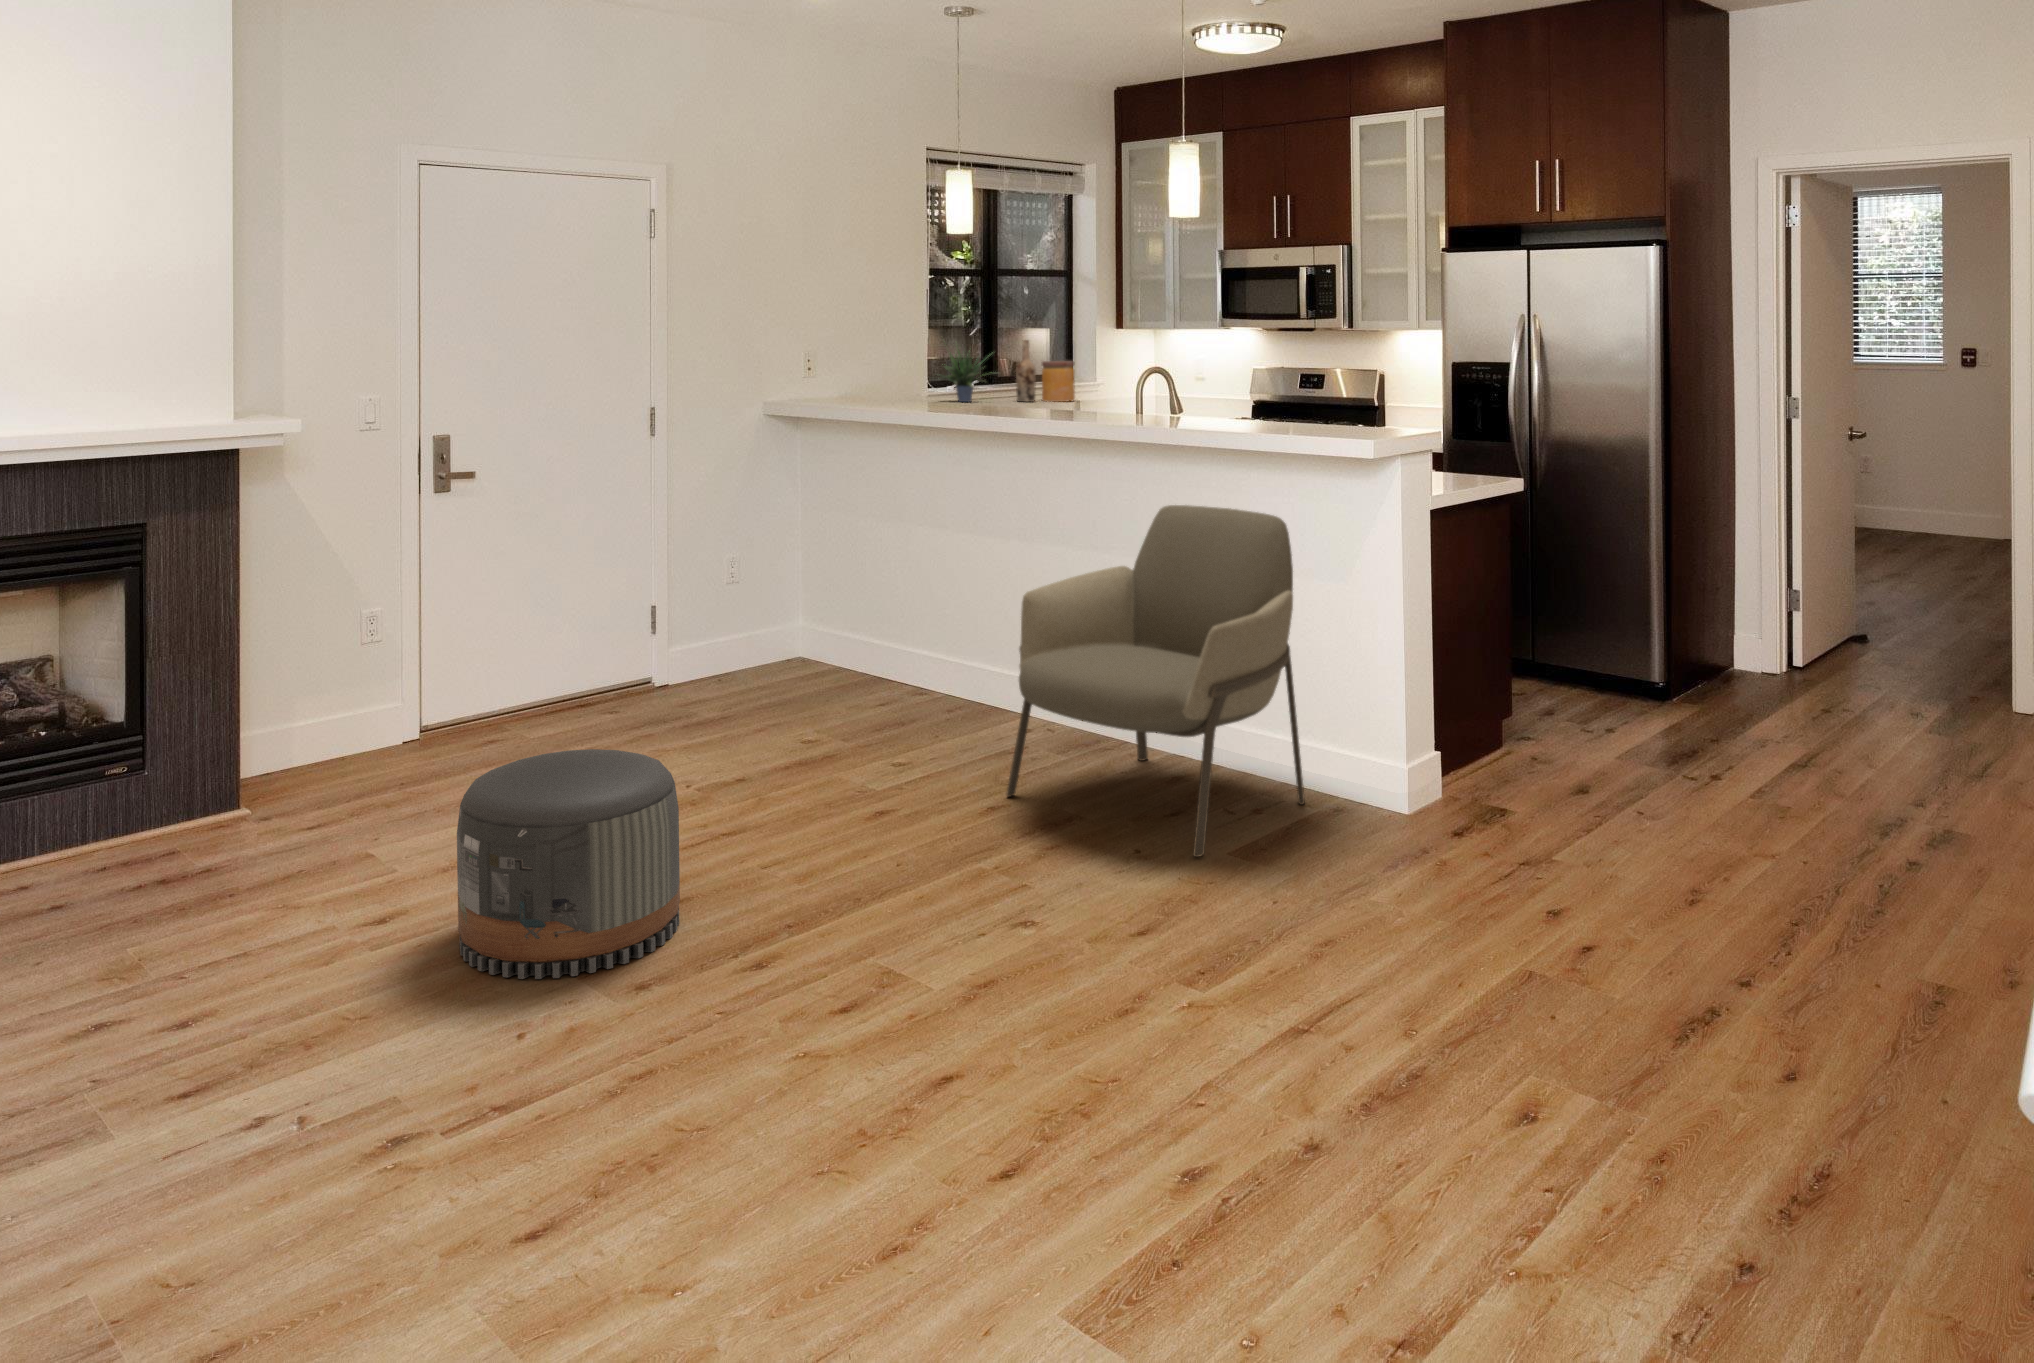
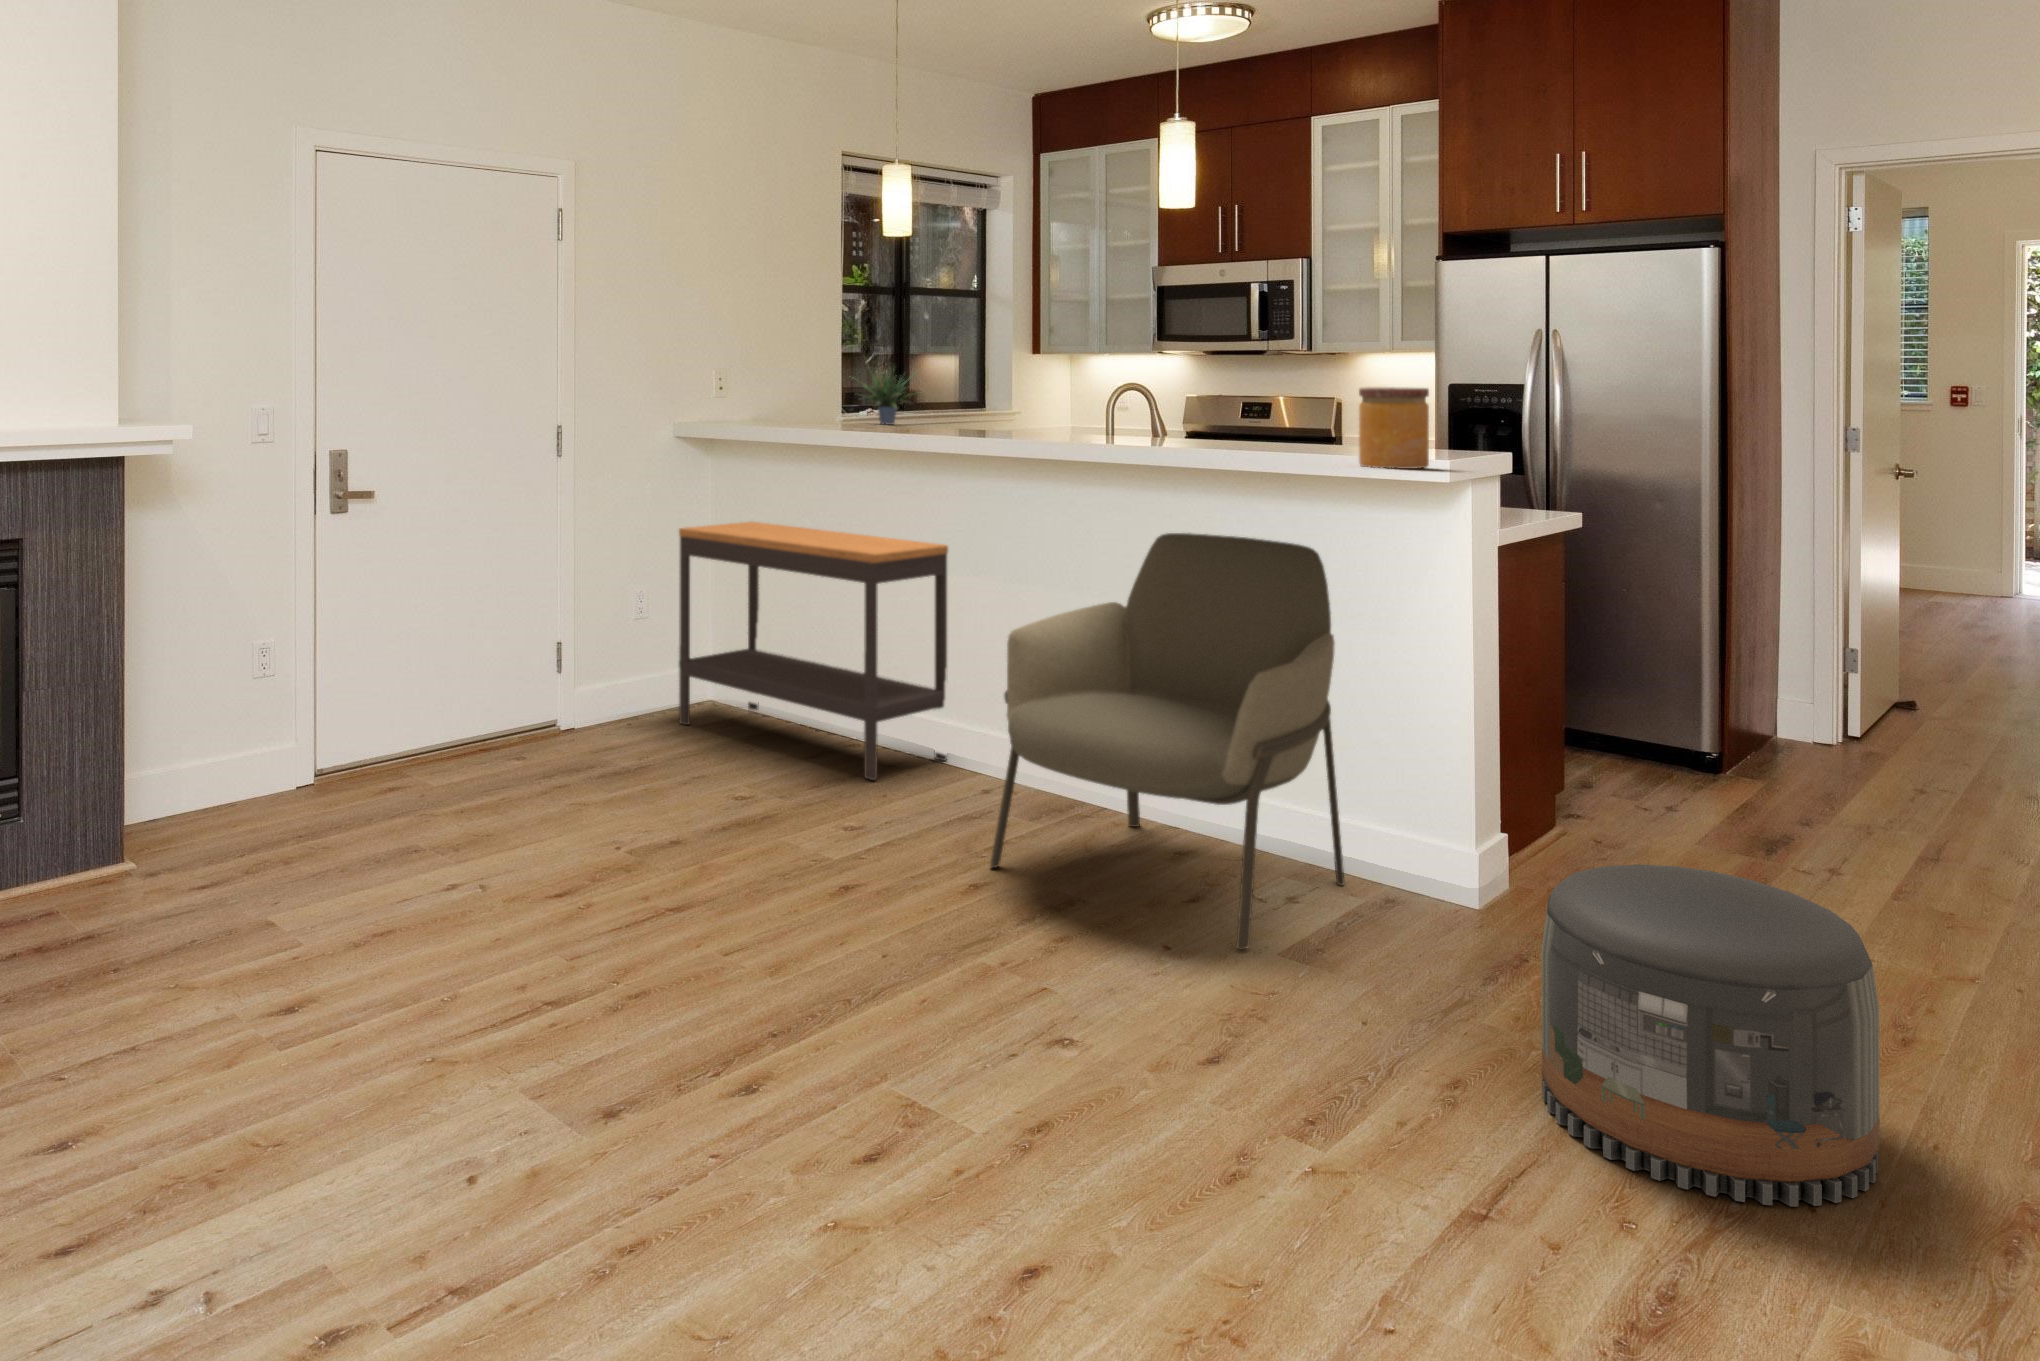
wine bottle: present [1016,340,1036,402] -> none [941,359,961,426]
jar: present [1042,361,1075,402] -> present [1359,387,1429,469]
console table: none [759,495,996,726] -> present [679,522,948,780]
pouf: present [457,749,680,979] -> present [1542,864,1880,1206]

